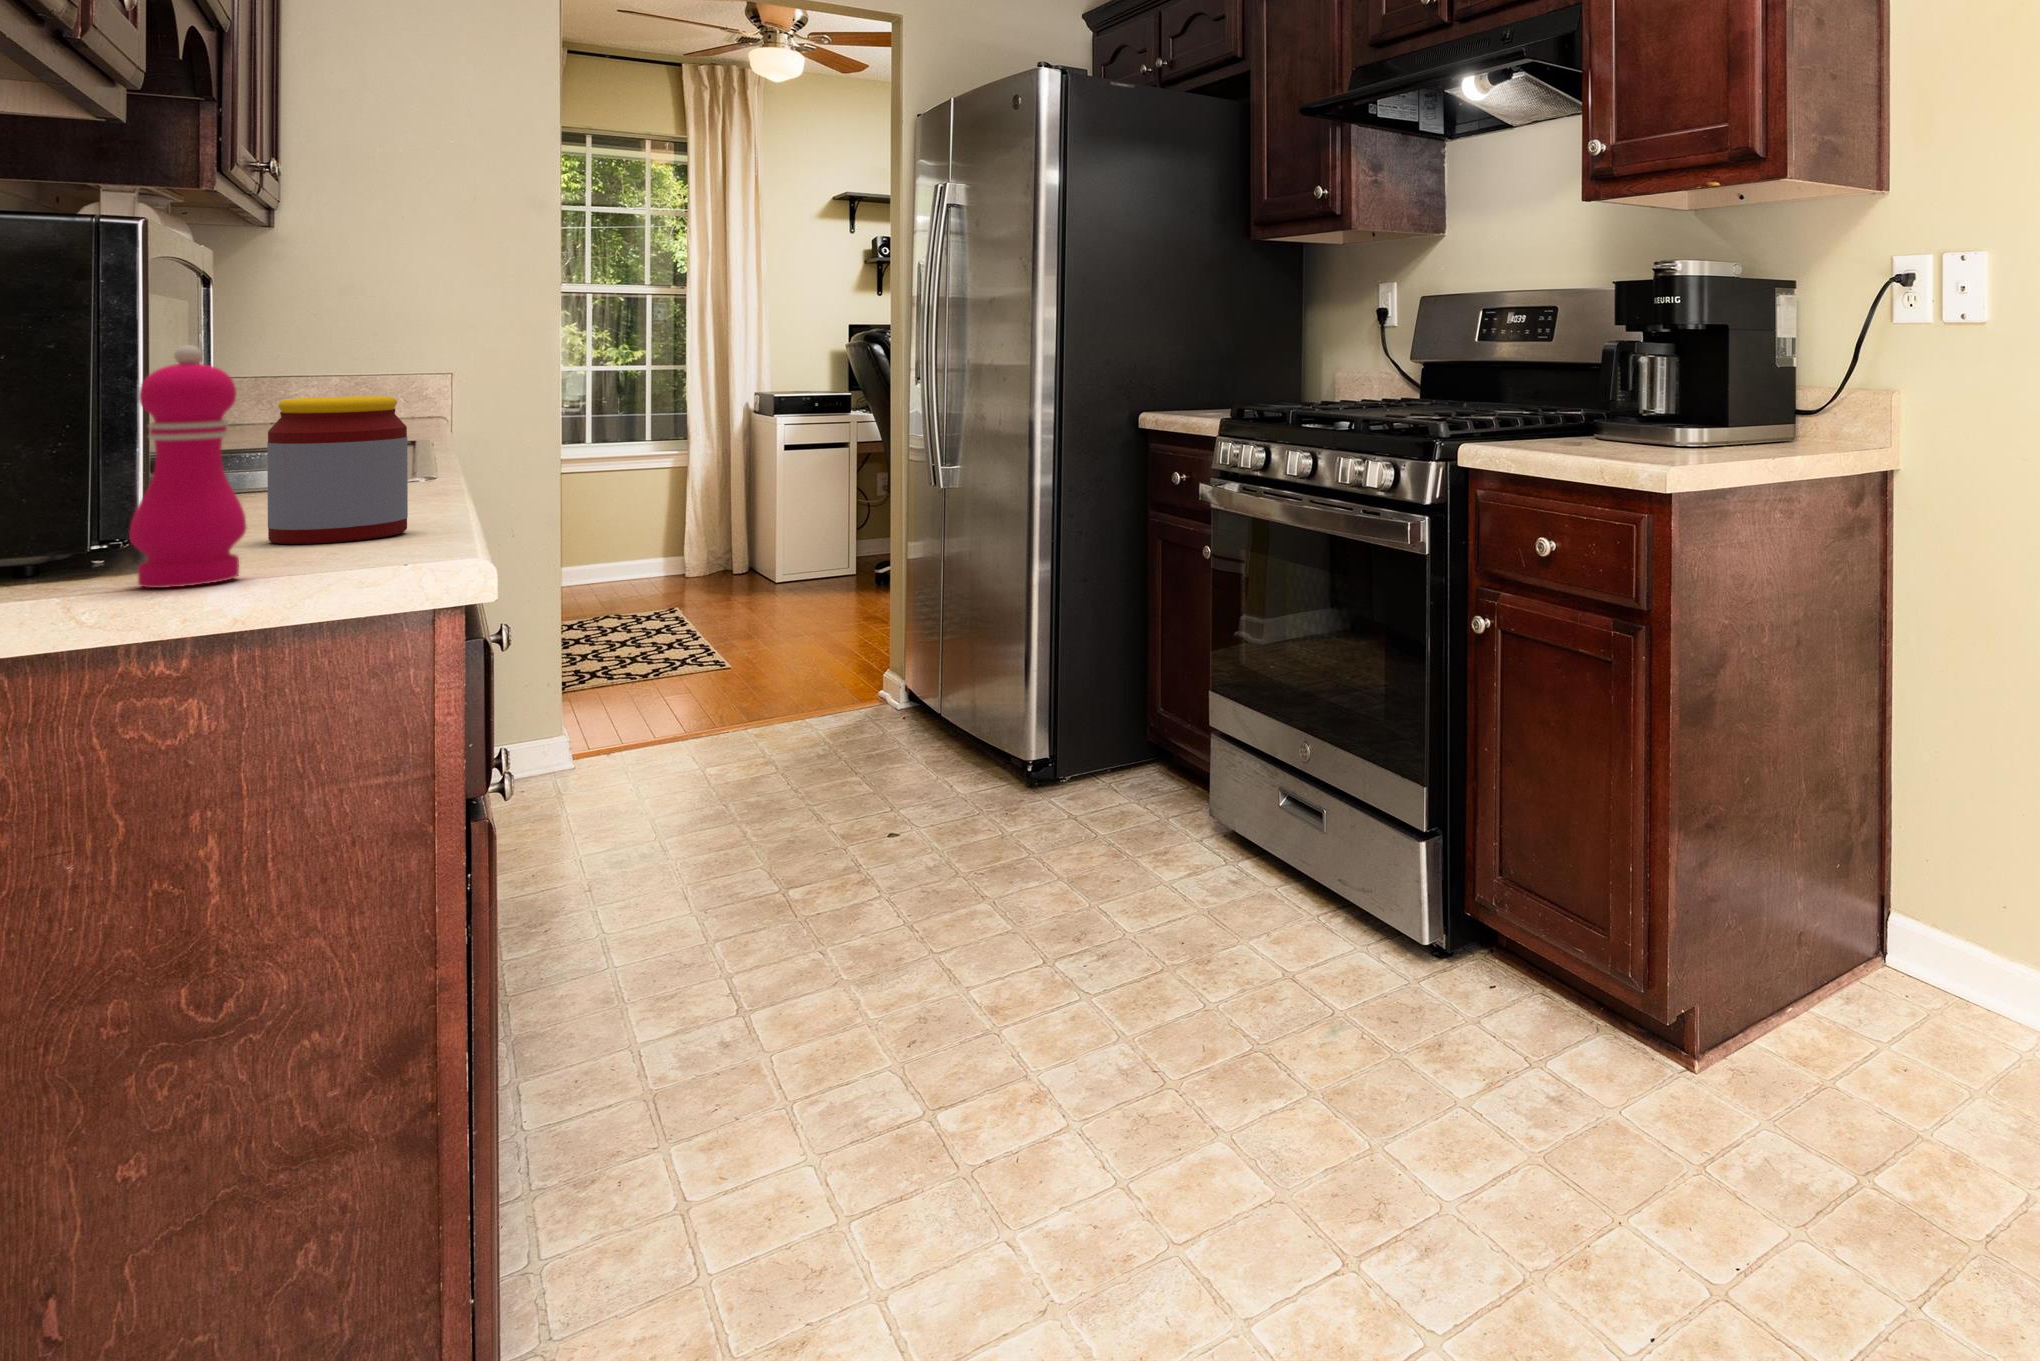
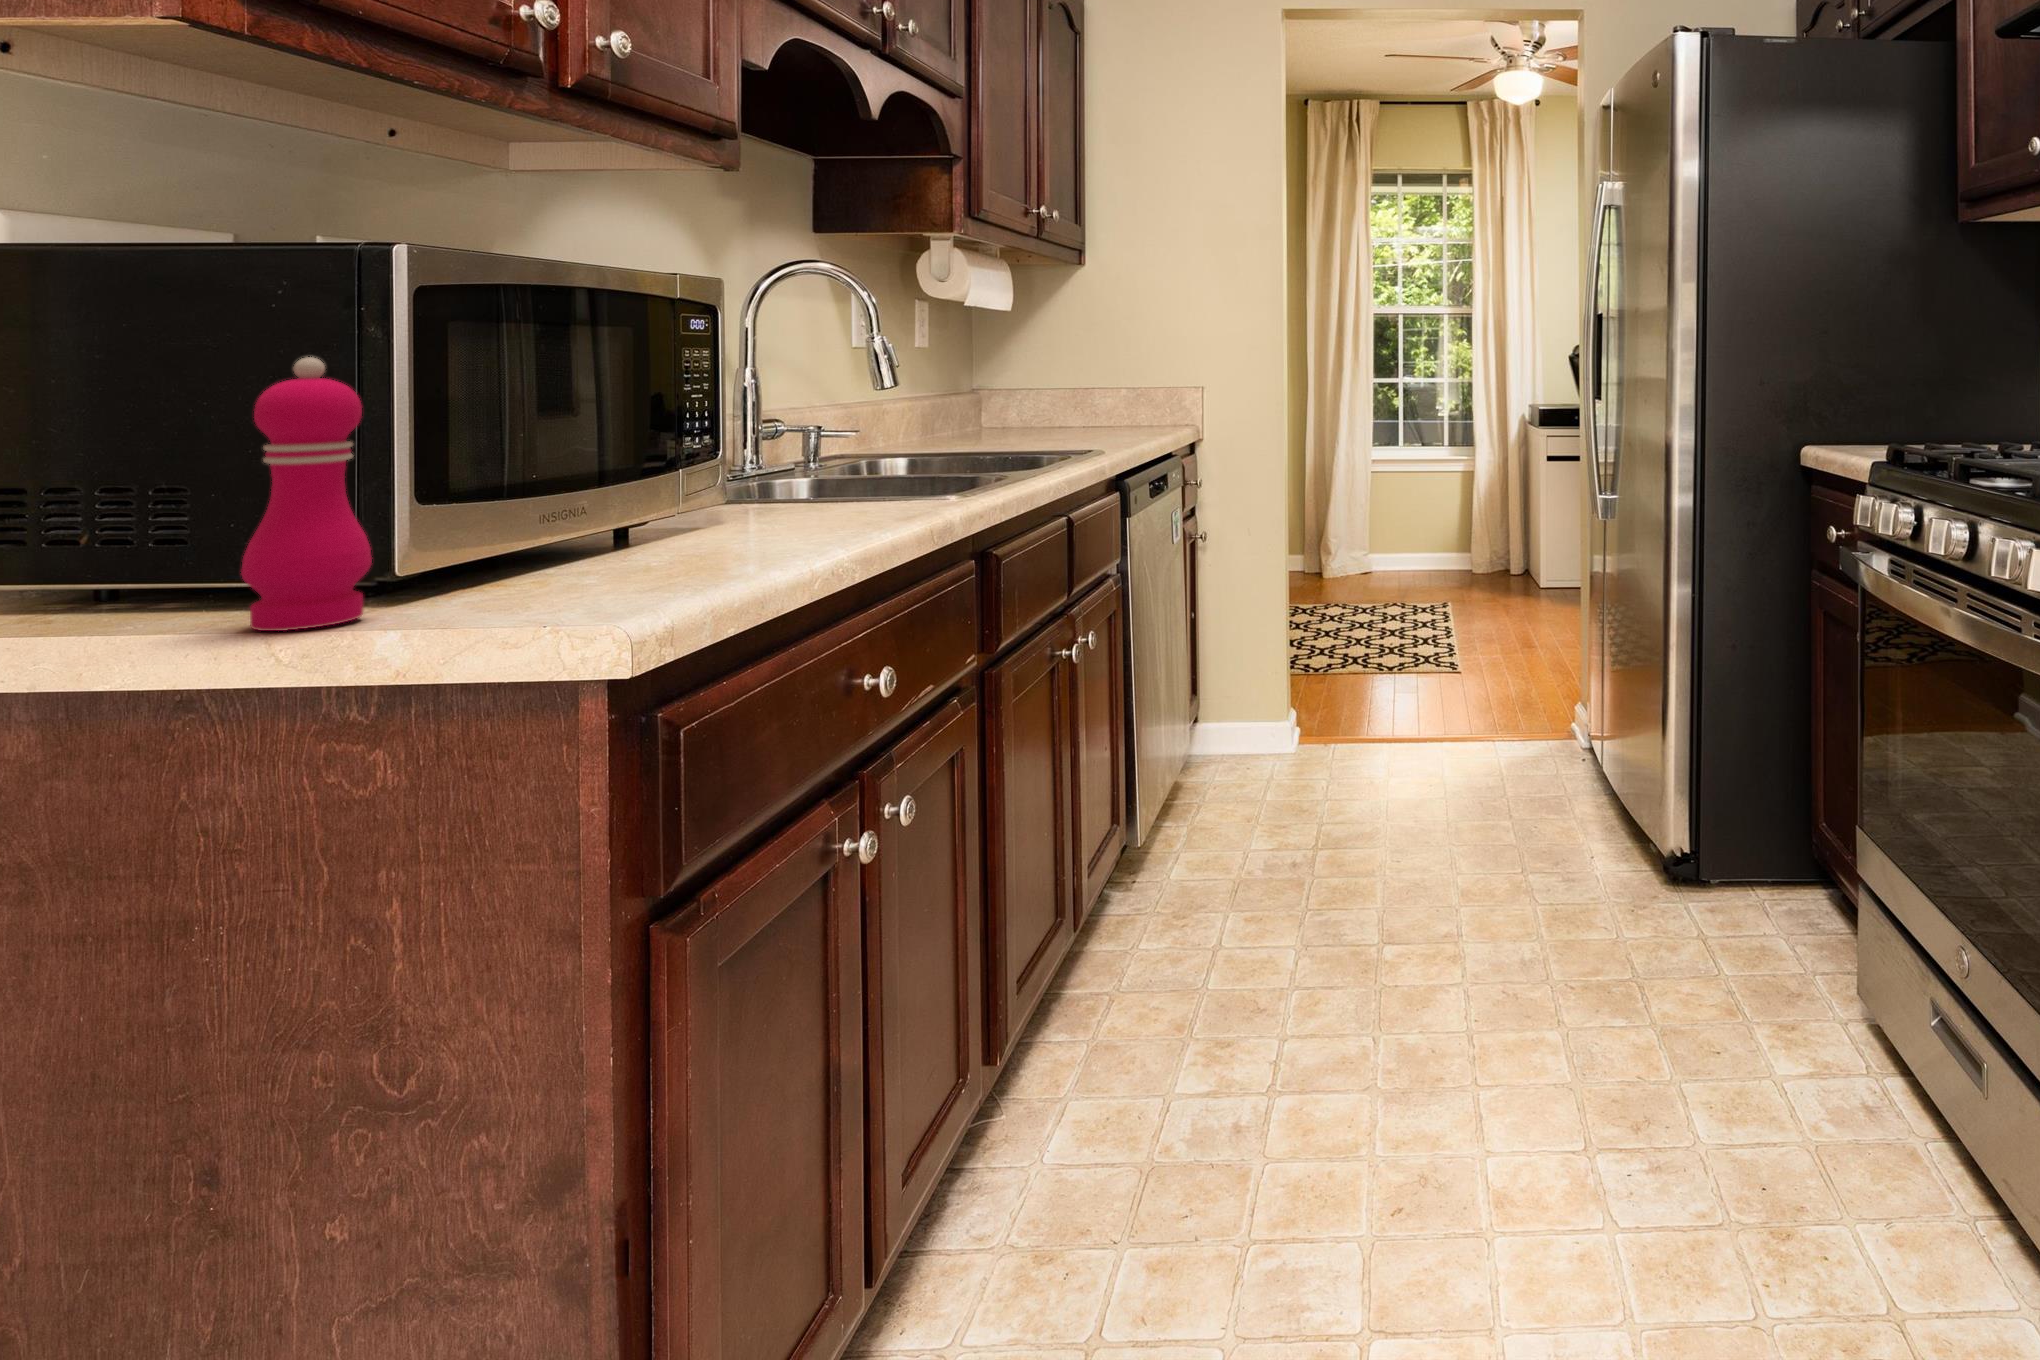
jar: present [267,396,408,544] -> none [617,412,751,569]

